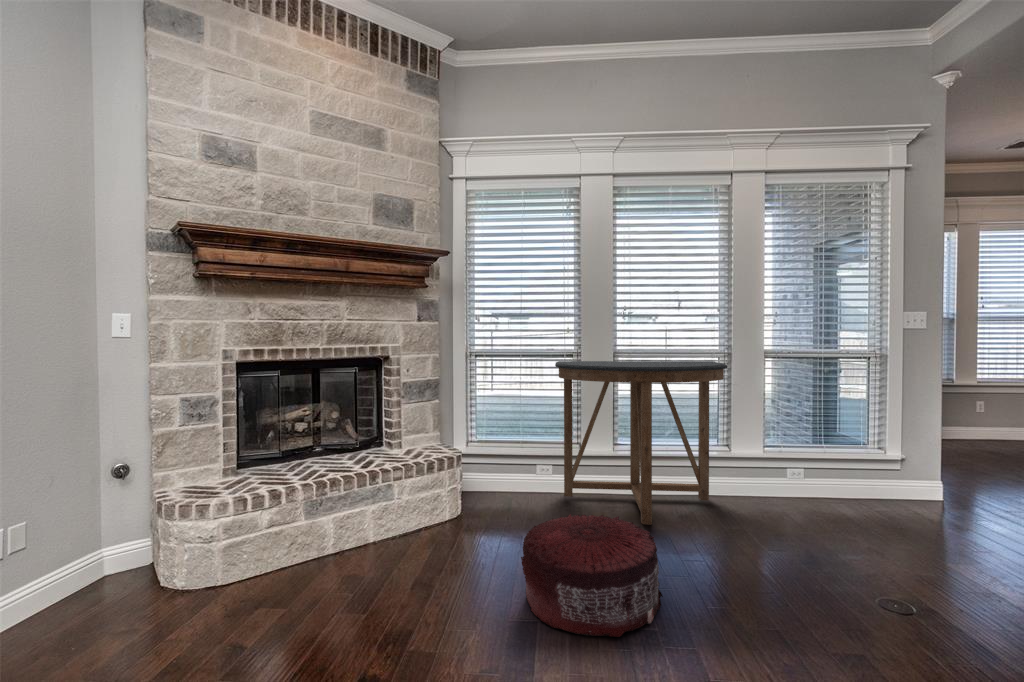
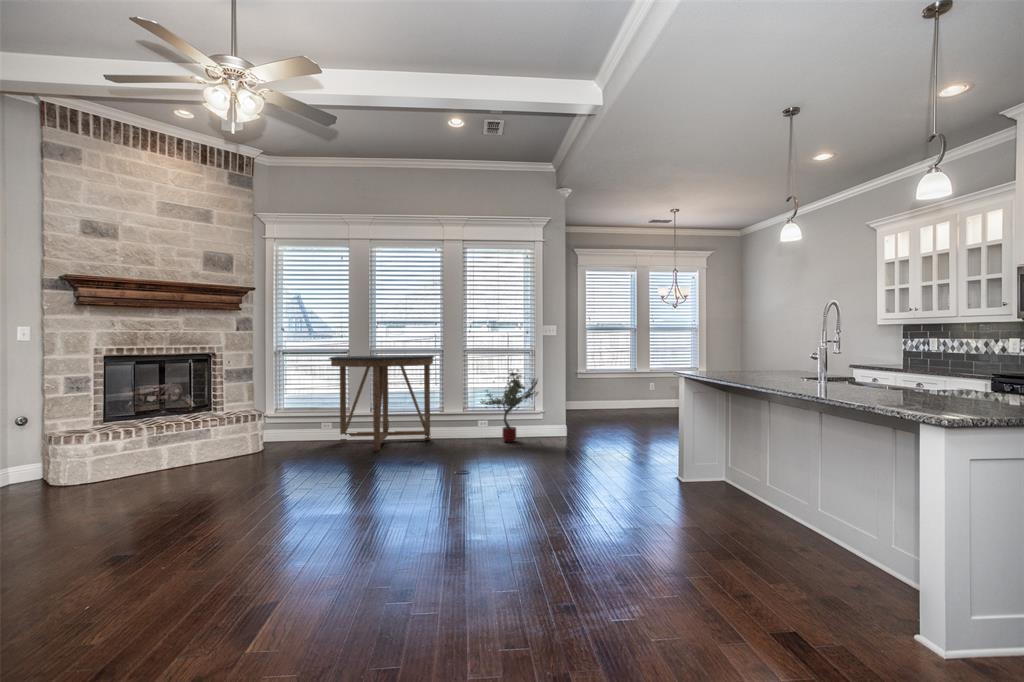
potted tree: none [803,387,921,516] -> present [480,369,538,442]
pouf: present [521,514,663,637] -> none [268,436,345,484]

